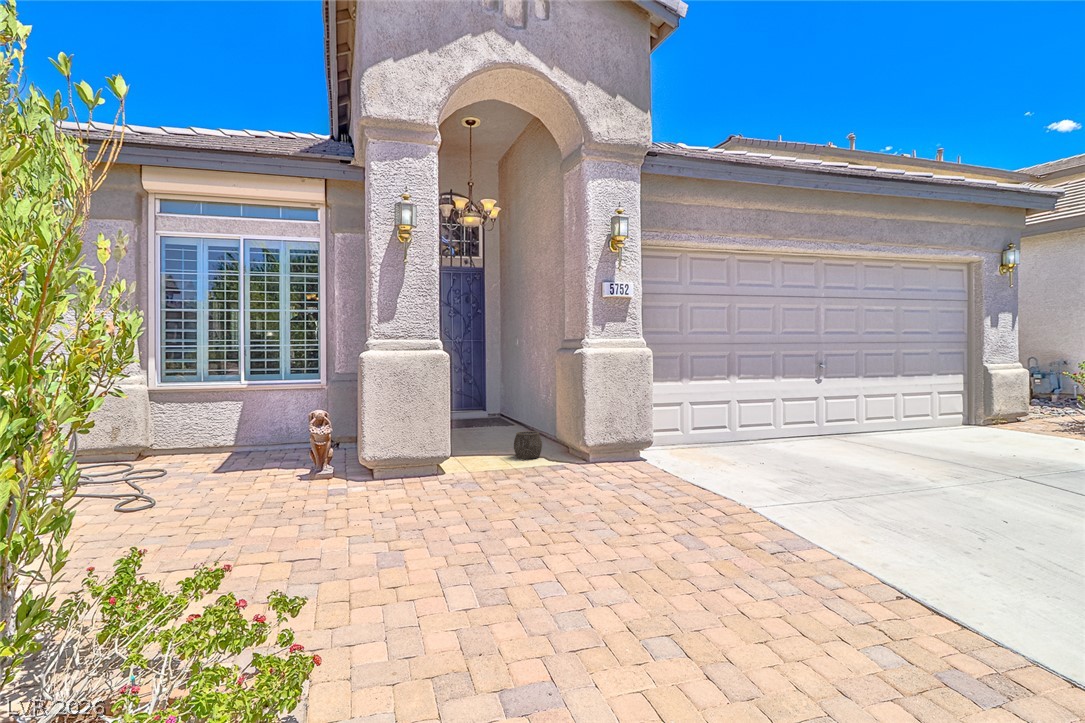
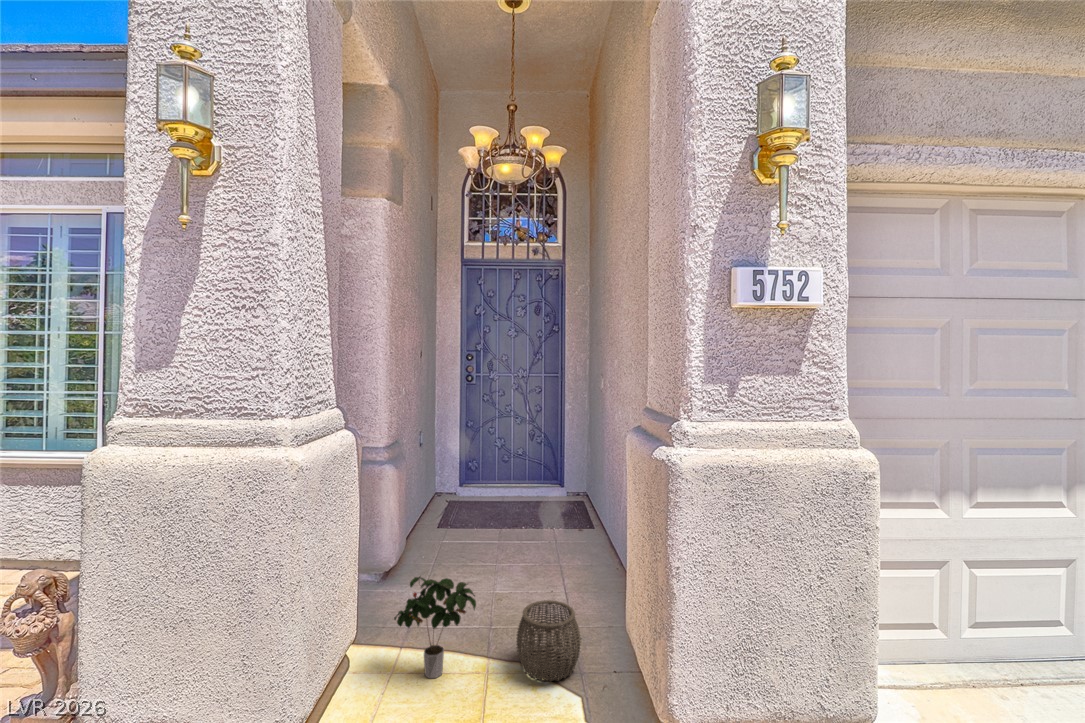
potted plant: none [459,419,498,462] -> present [394,576,476,678]

